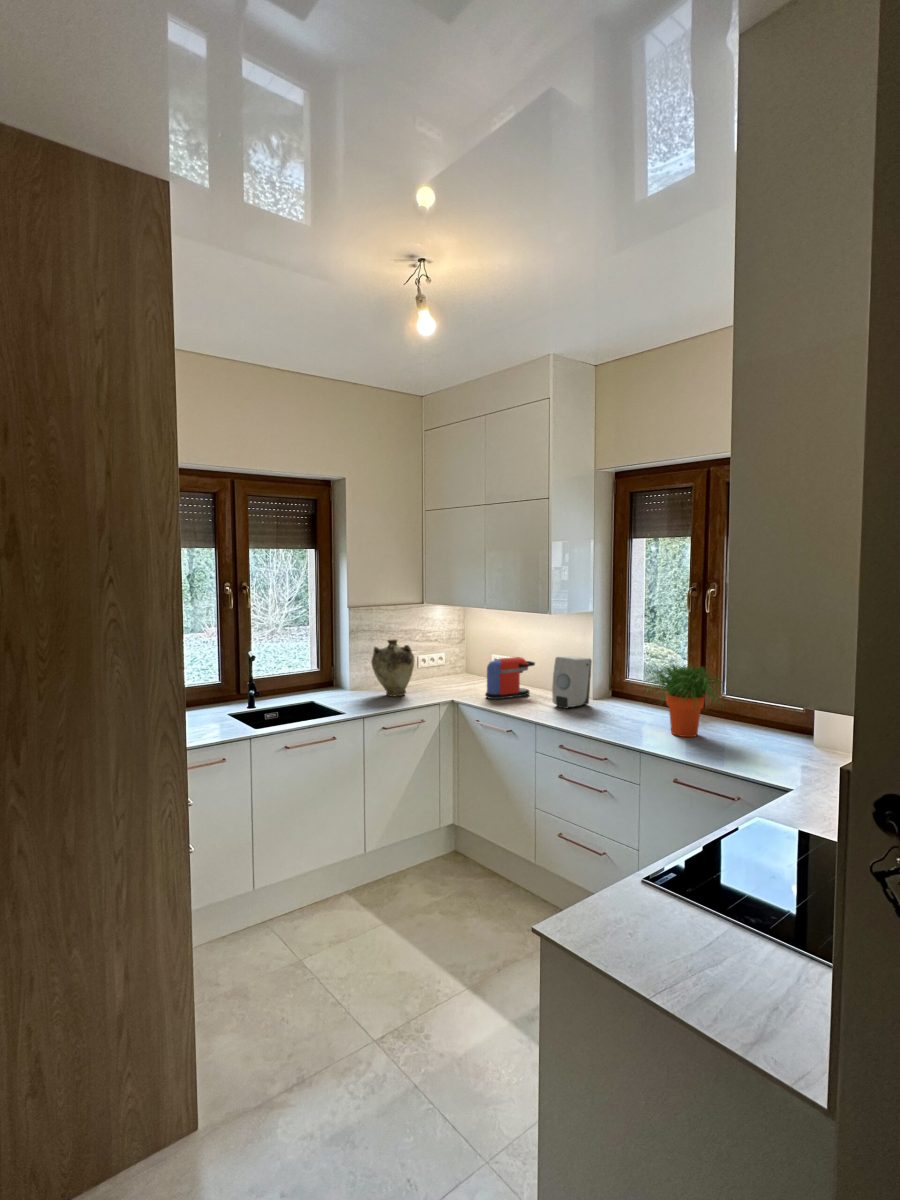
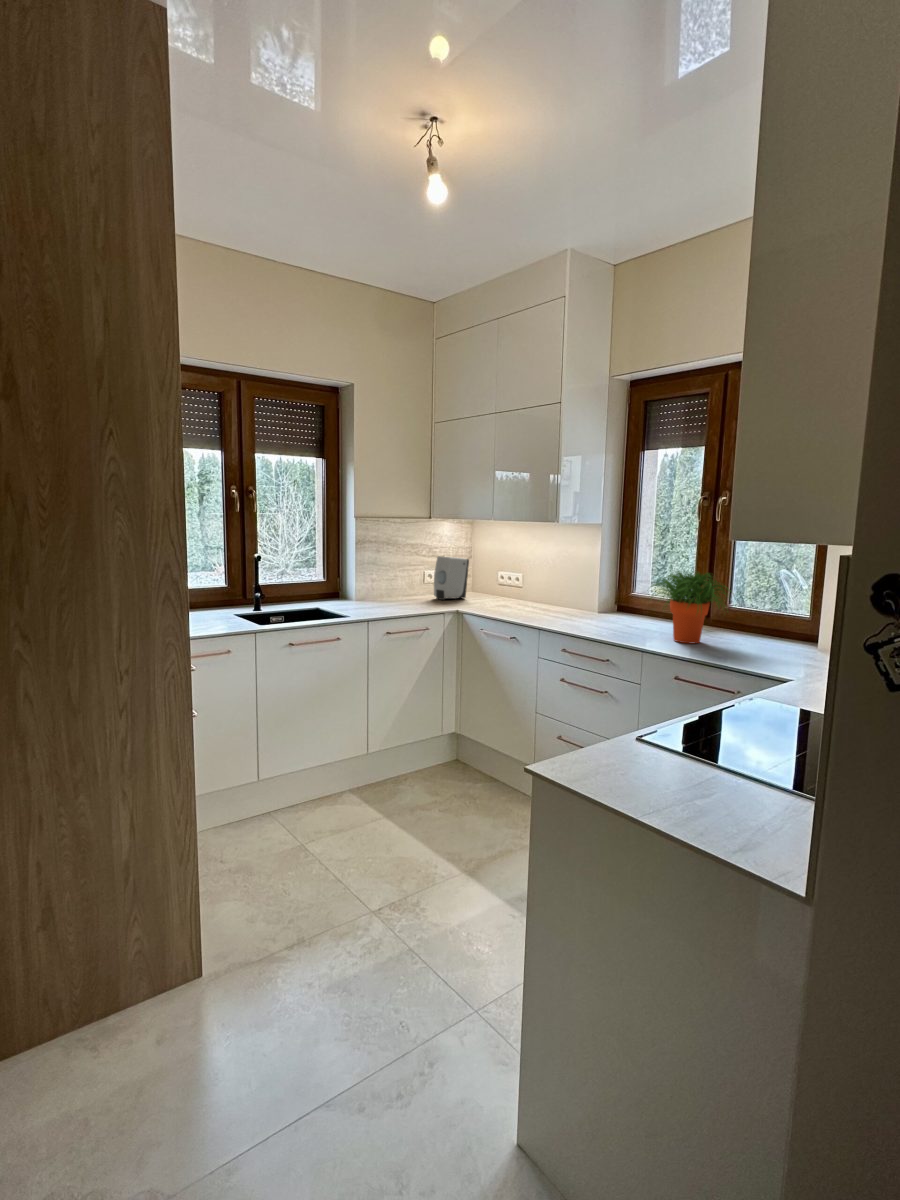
vase: present [371,639,415,696] -> none [377,550,420,606]
soap dispenser: present [552,656,592,709] -> present [434,556,469,600]
coffee maker: present [485,657,535,699] -> none [490,570,541,611]

